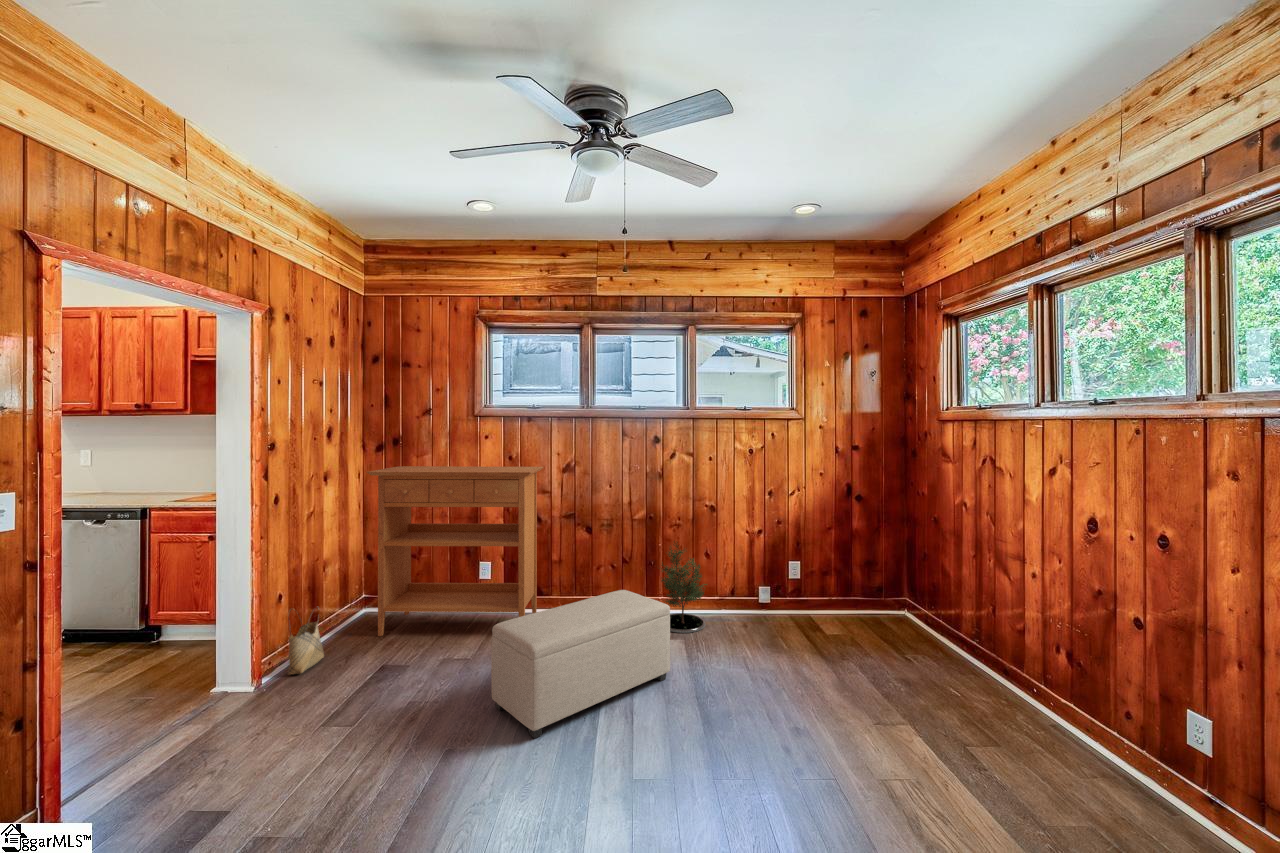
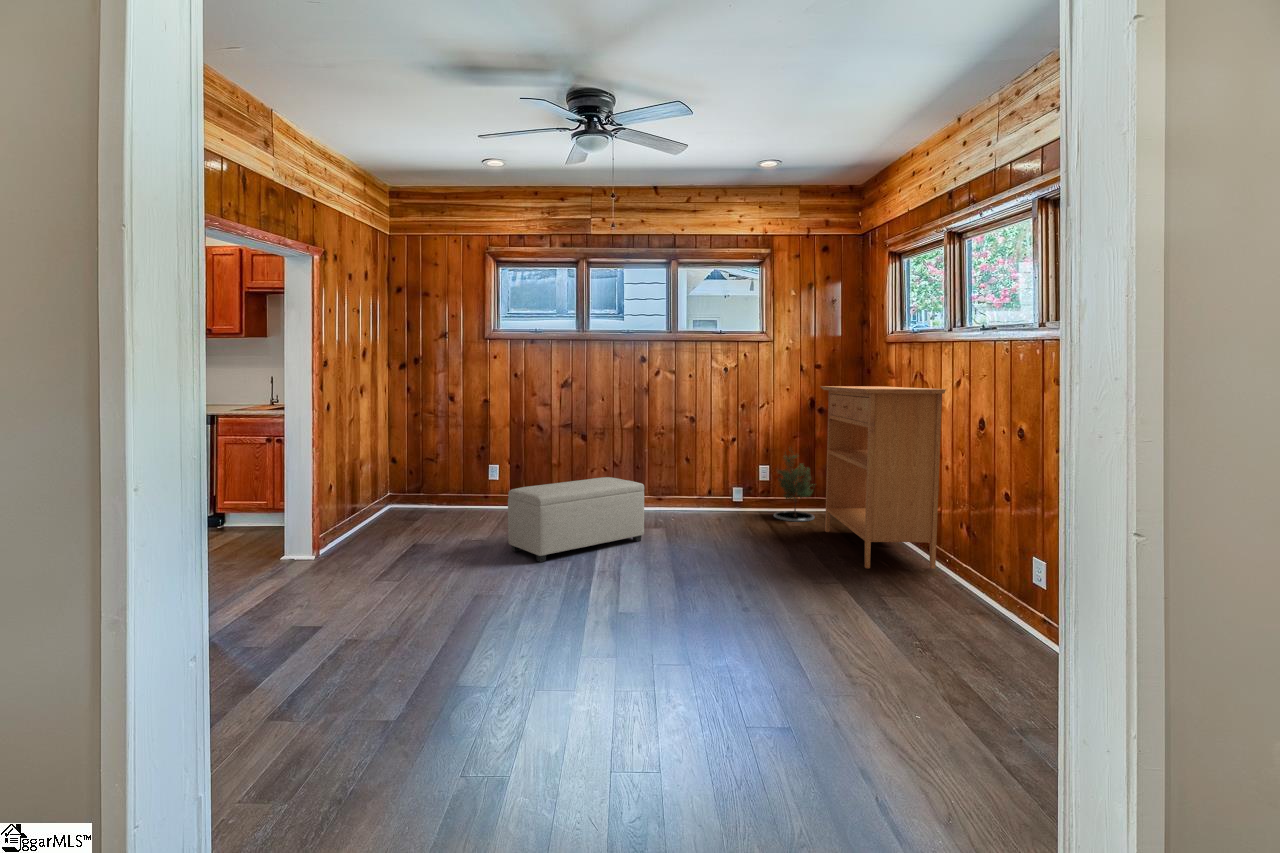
console table: present [367,466,544,636] -> present [821,386,946,569]
potted tree: present [661,542,707,633] -> present [774,450,814,522]
woven basket: present [288,609,324,675] -> none [348,487,374,536]

